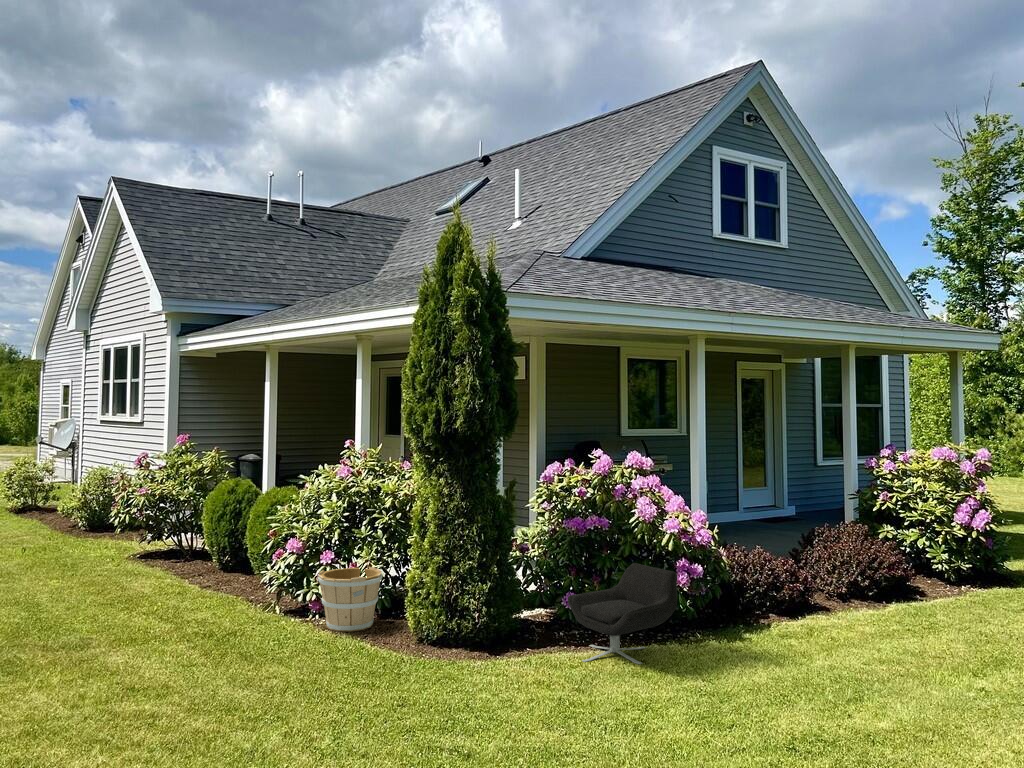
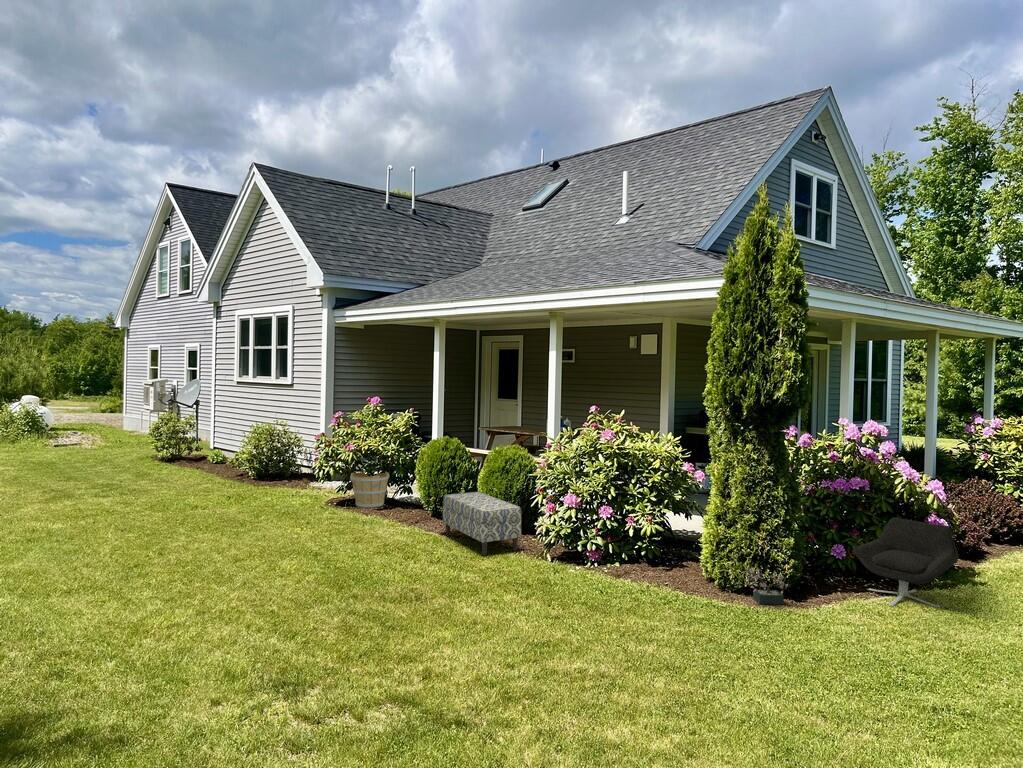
bench: none [195,538,256,607] -> present [443,492,521,556]
wooden bucket: present [318,567,383,632] -> present [351,472,389,508]
decorative plant: none [423,614,469,658] -> present [745,566,788,605]

